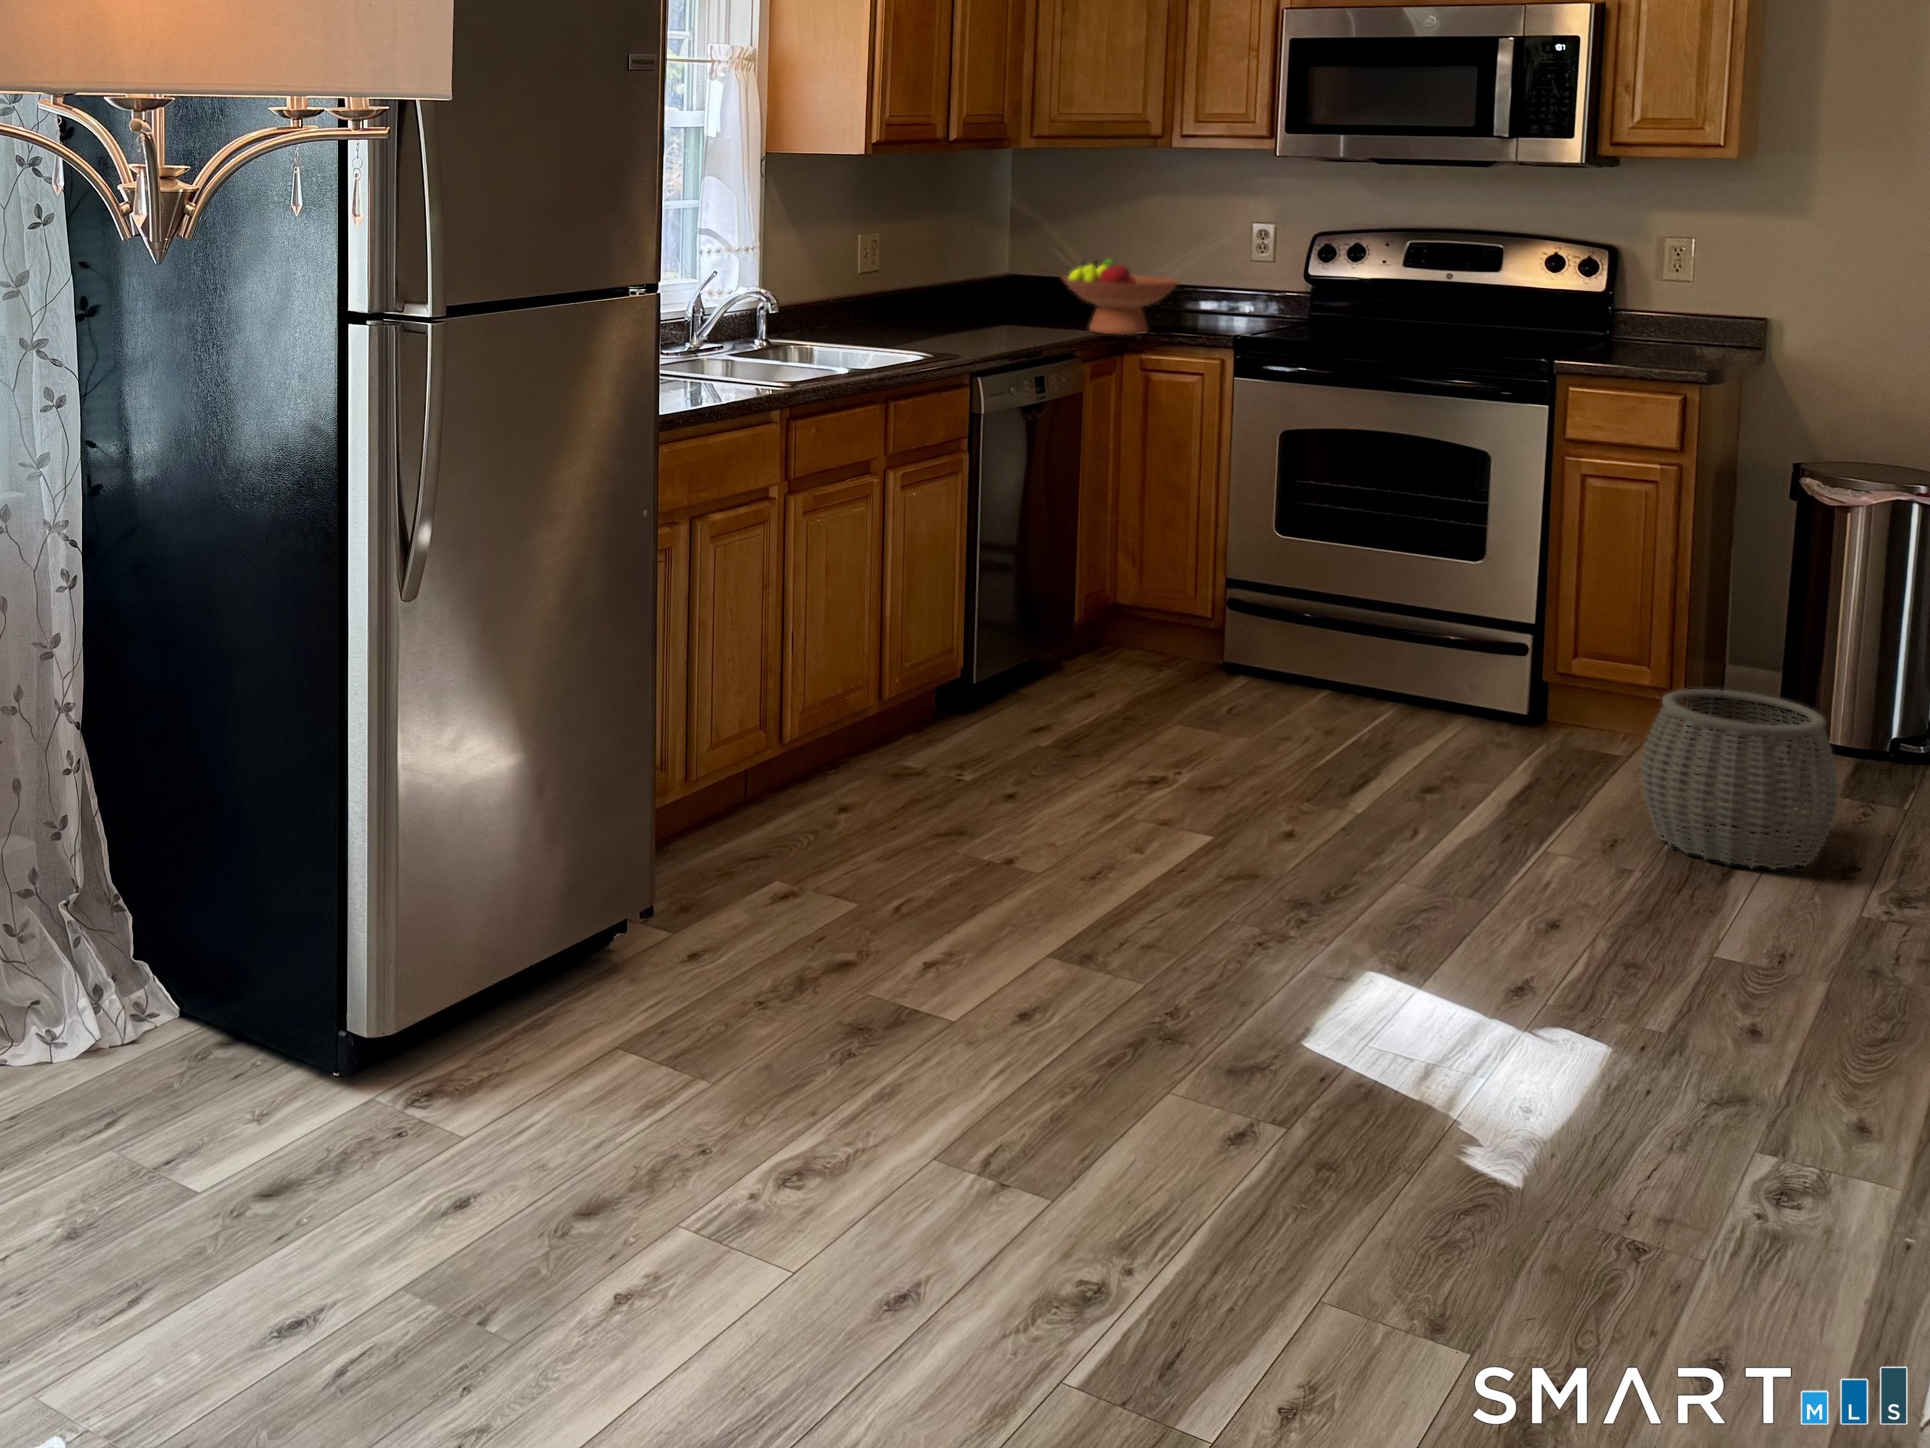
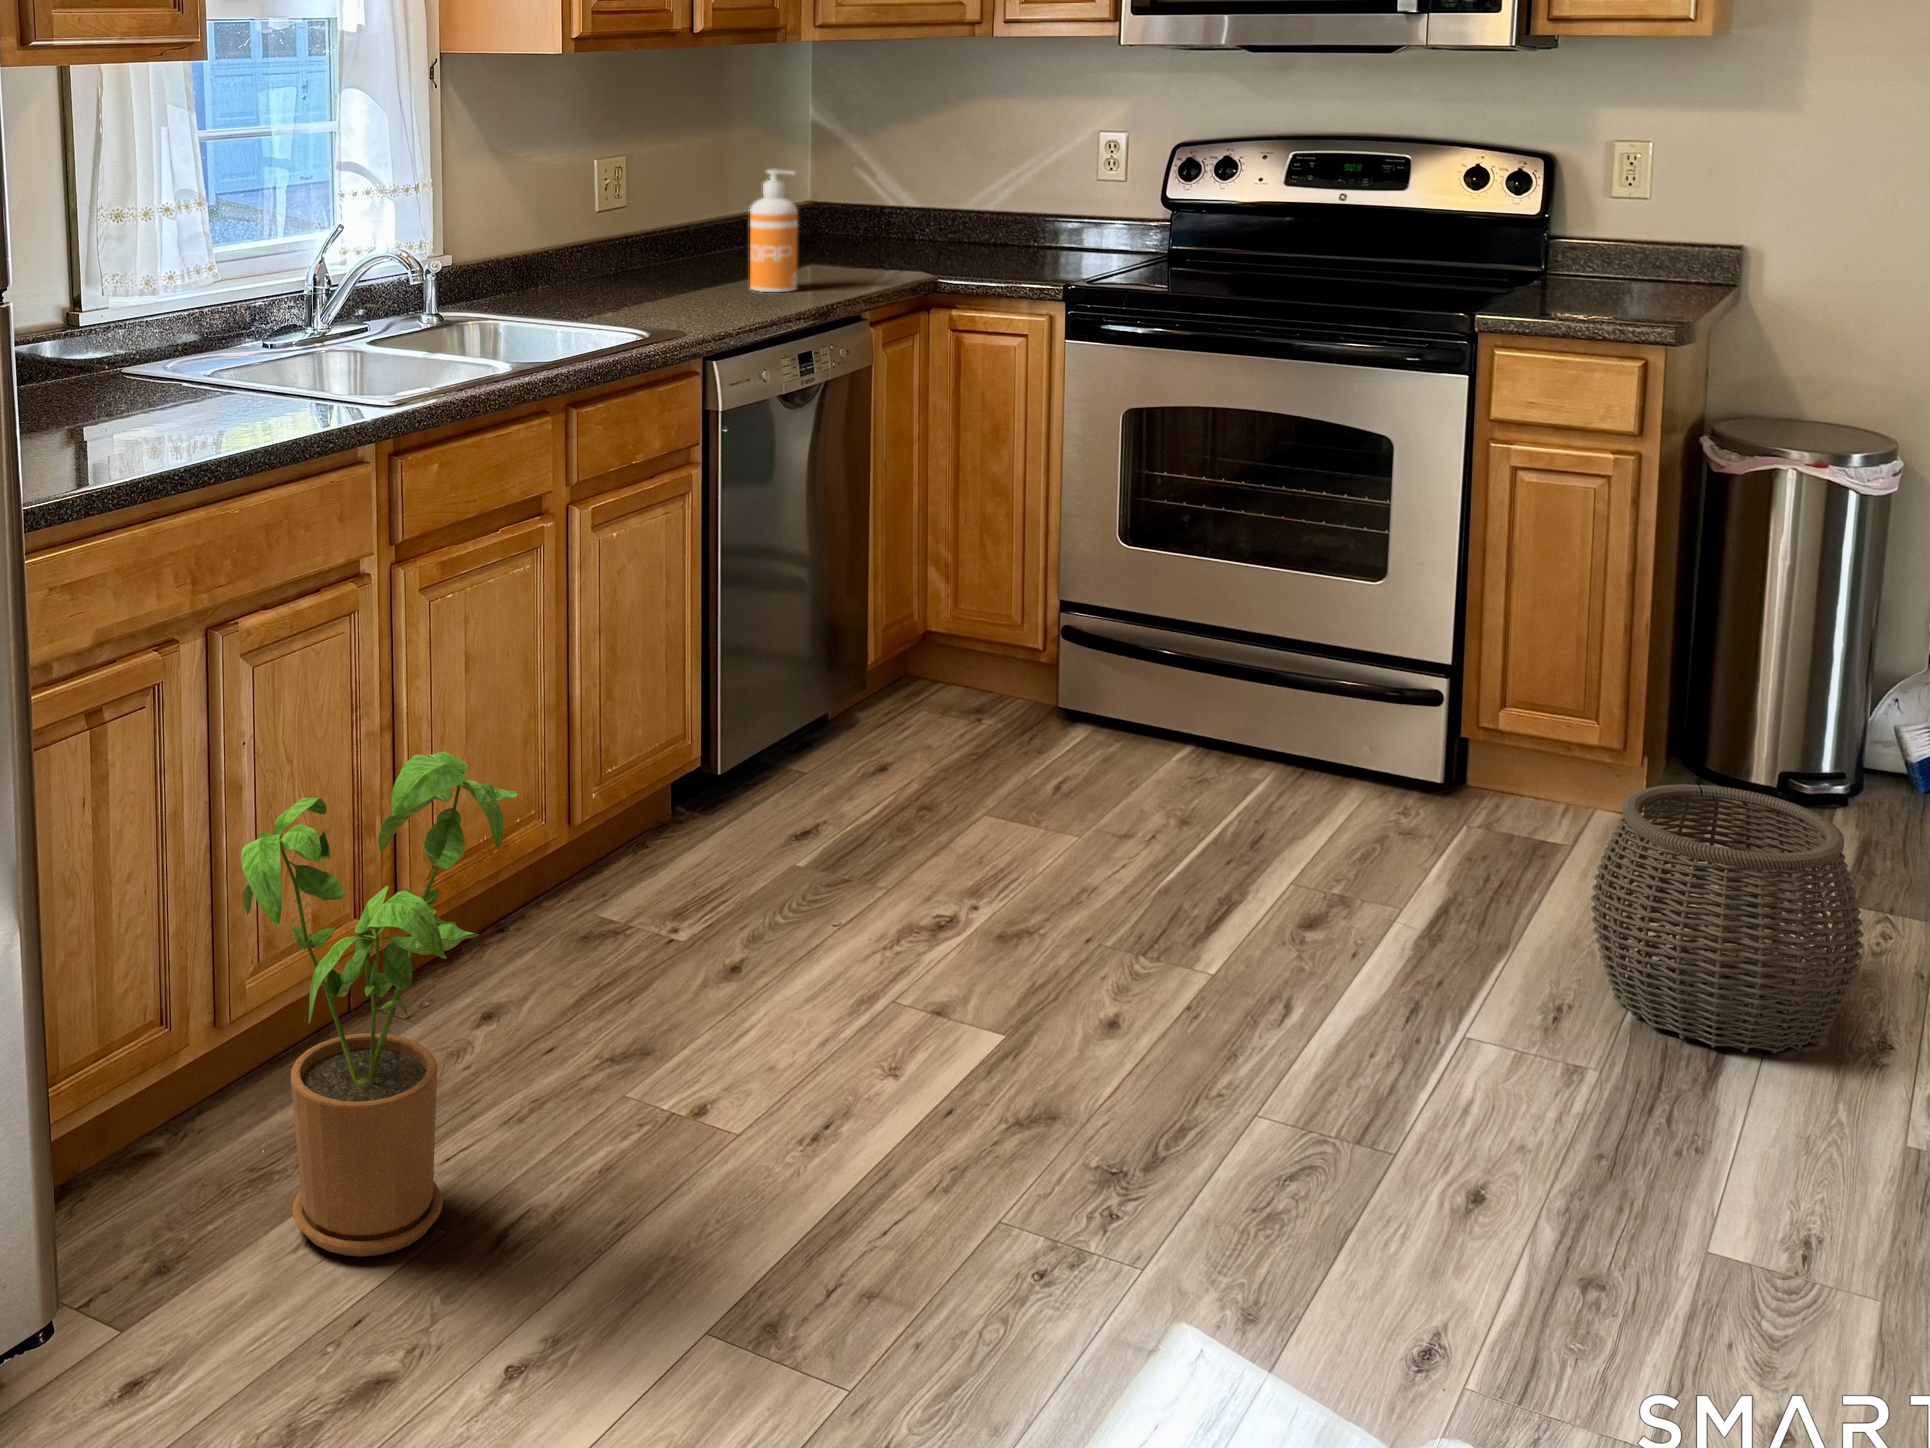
soap dispenser: none [983,245,1021,336] -> present [750,170,798,292]
fruit bowl: present [1063,259,1179,335] -> none [853,184,1005,285]
house plant: none [724,595,902,914] -> present [241,752,518,1256]

